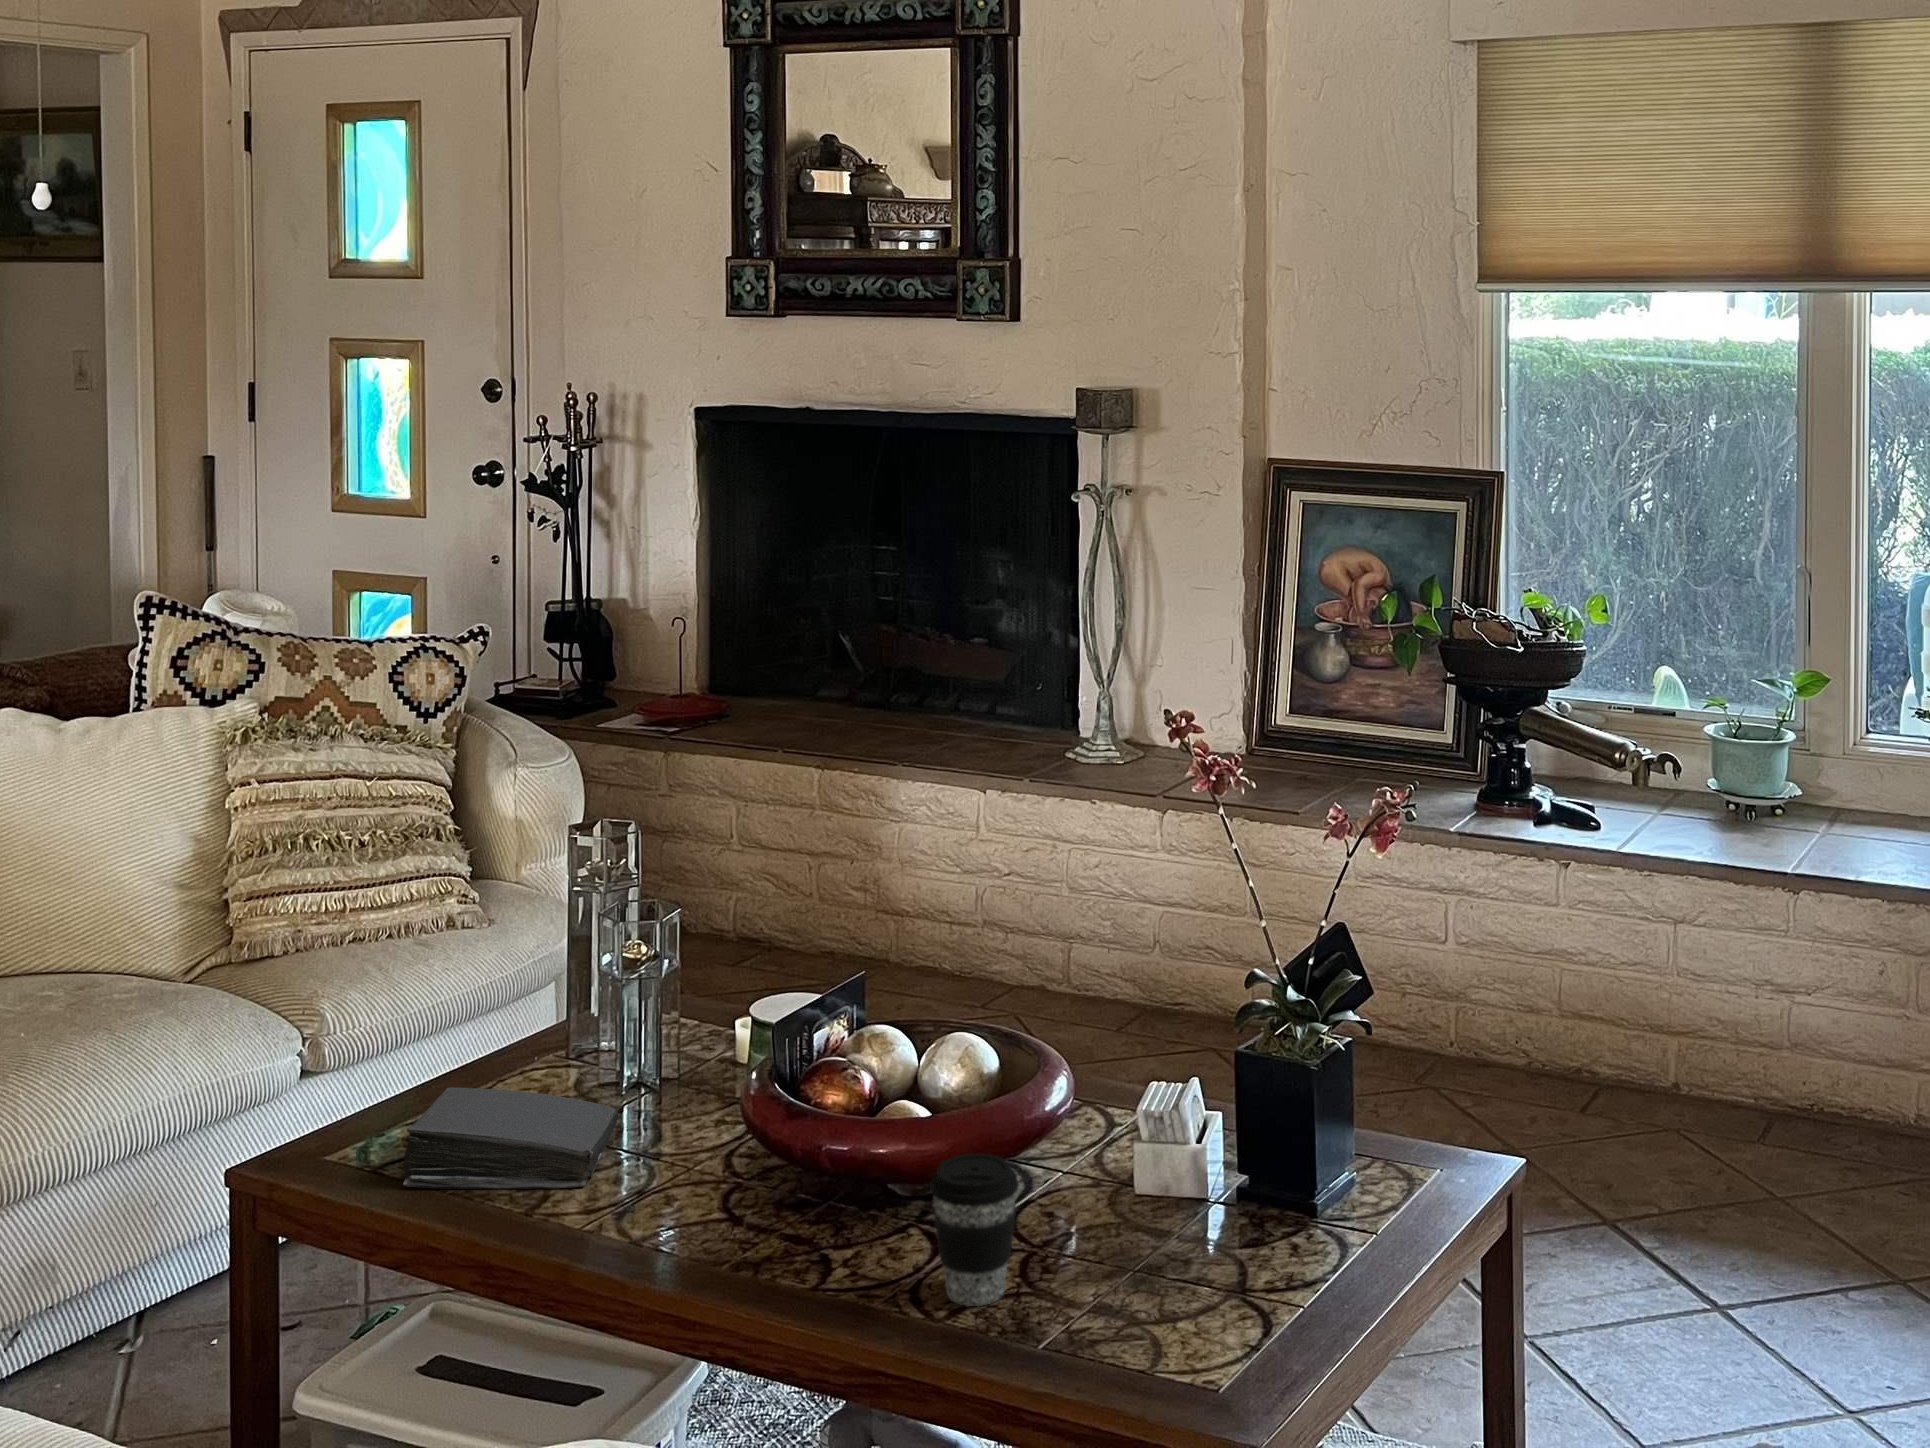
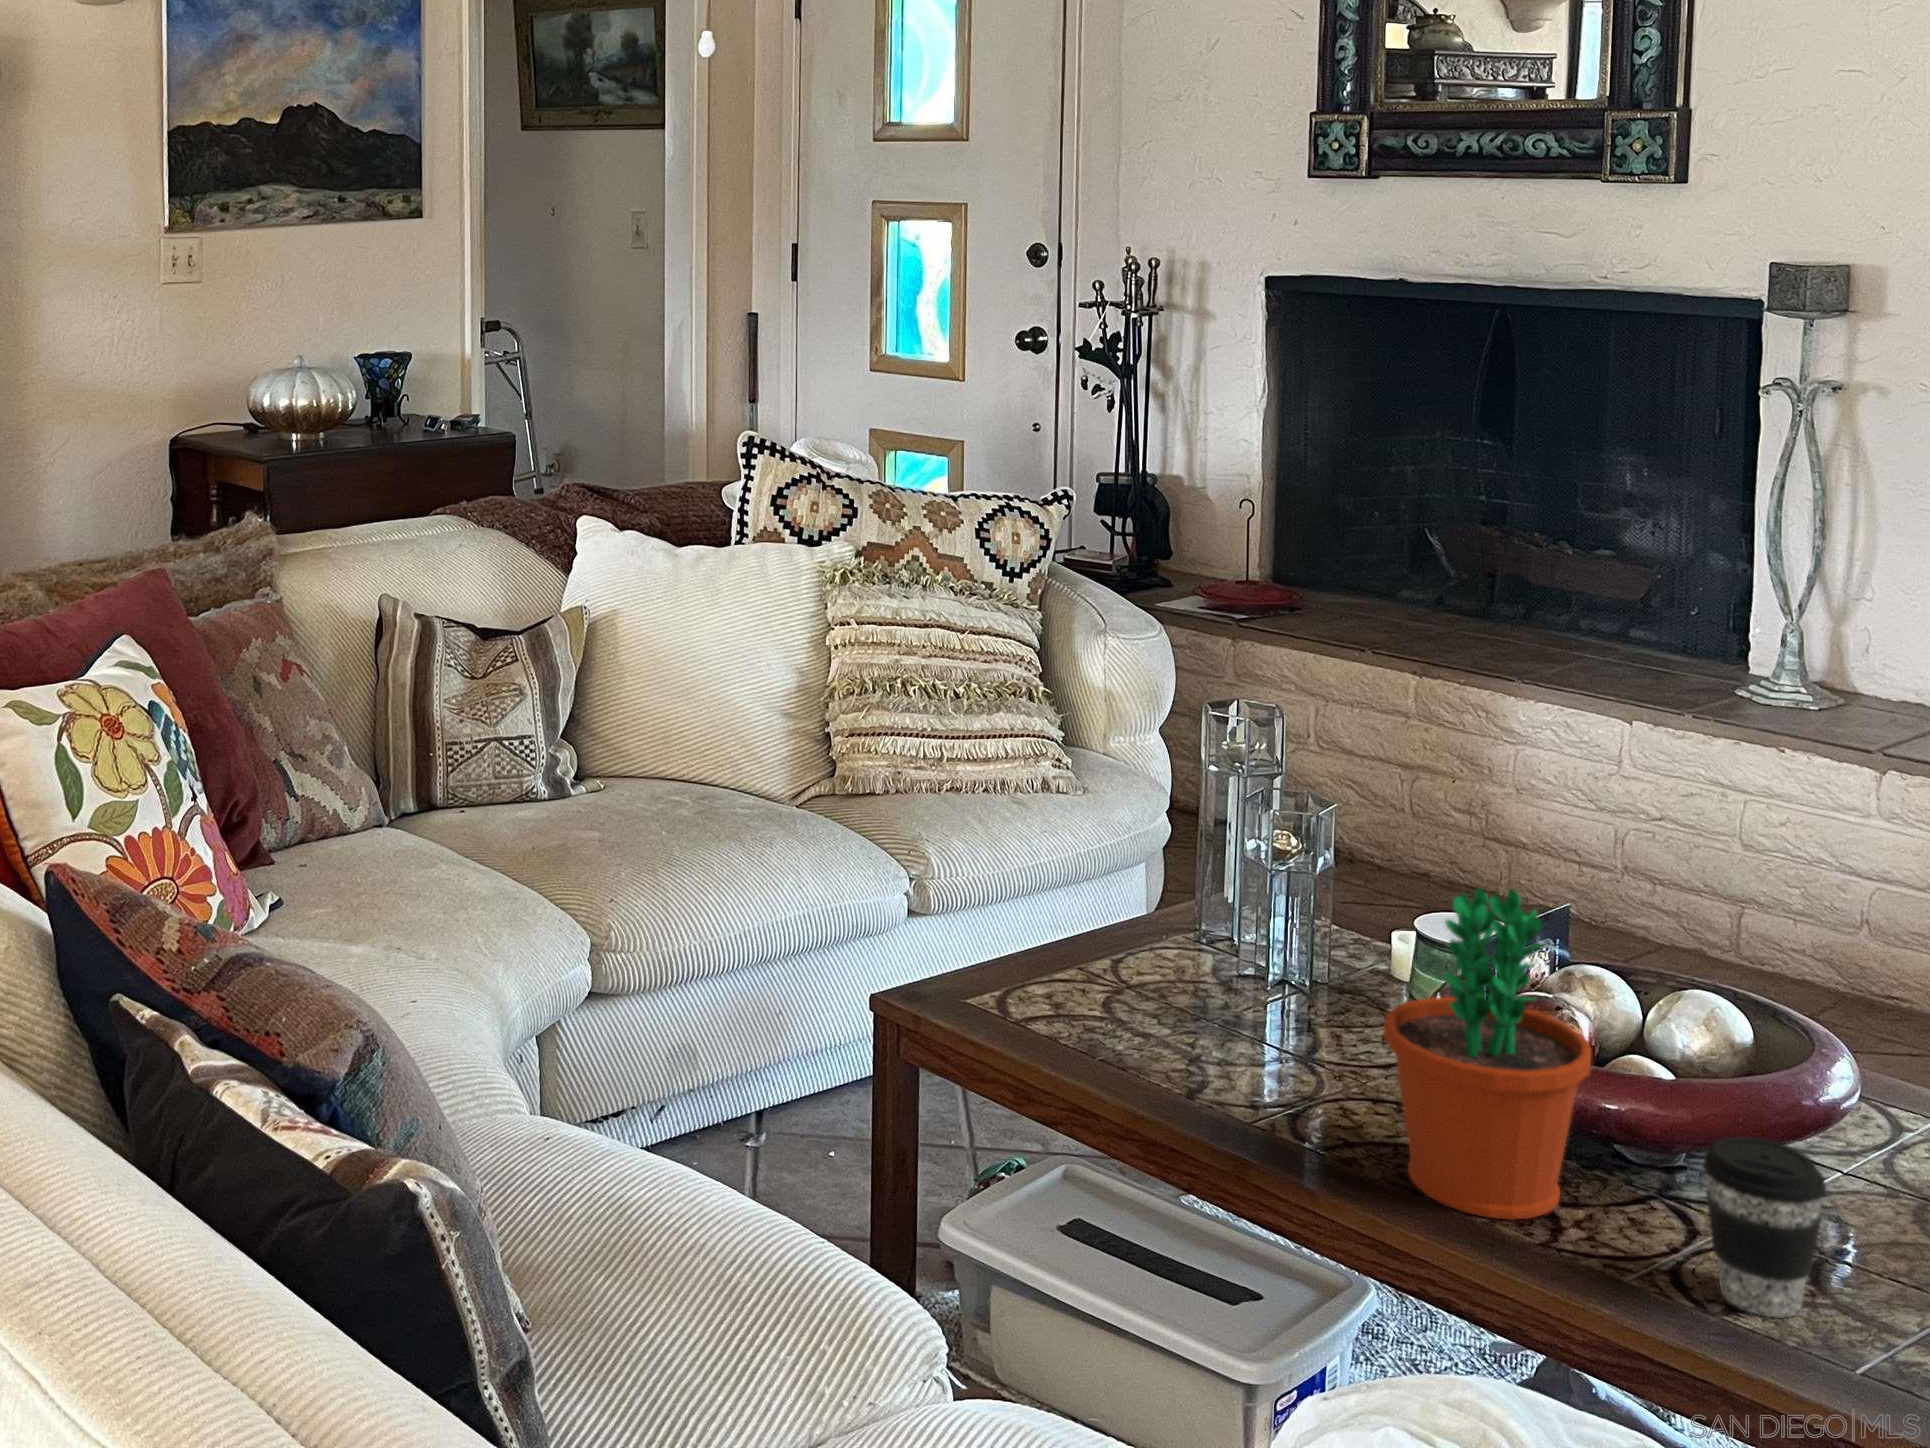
flower pot: none [688,969,856,1272] -> present [1384,888,1591,1220]
book: present [402,1087,618,1189] -> none [1047,950,1272,1079]

